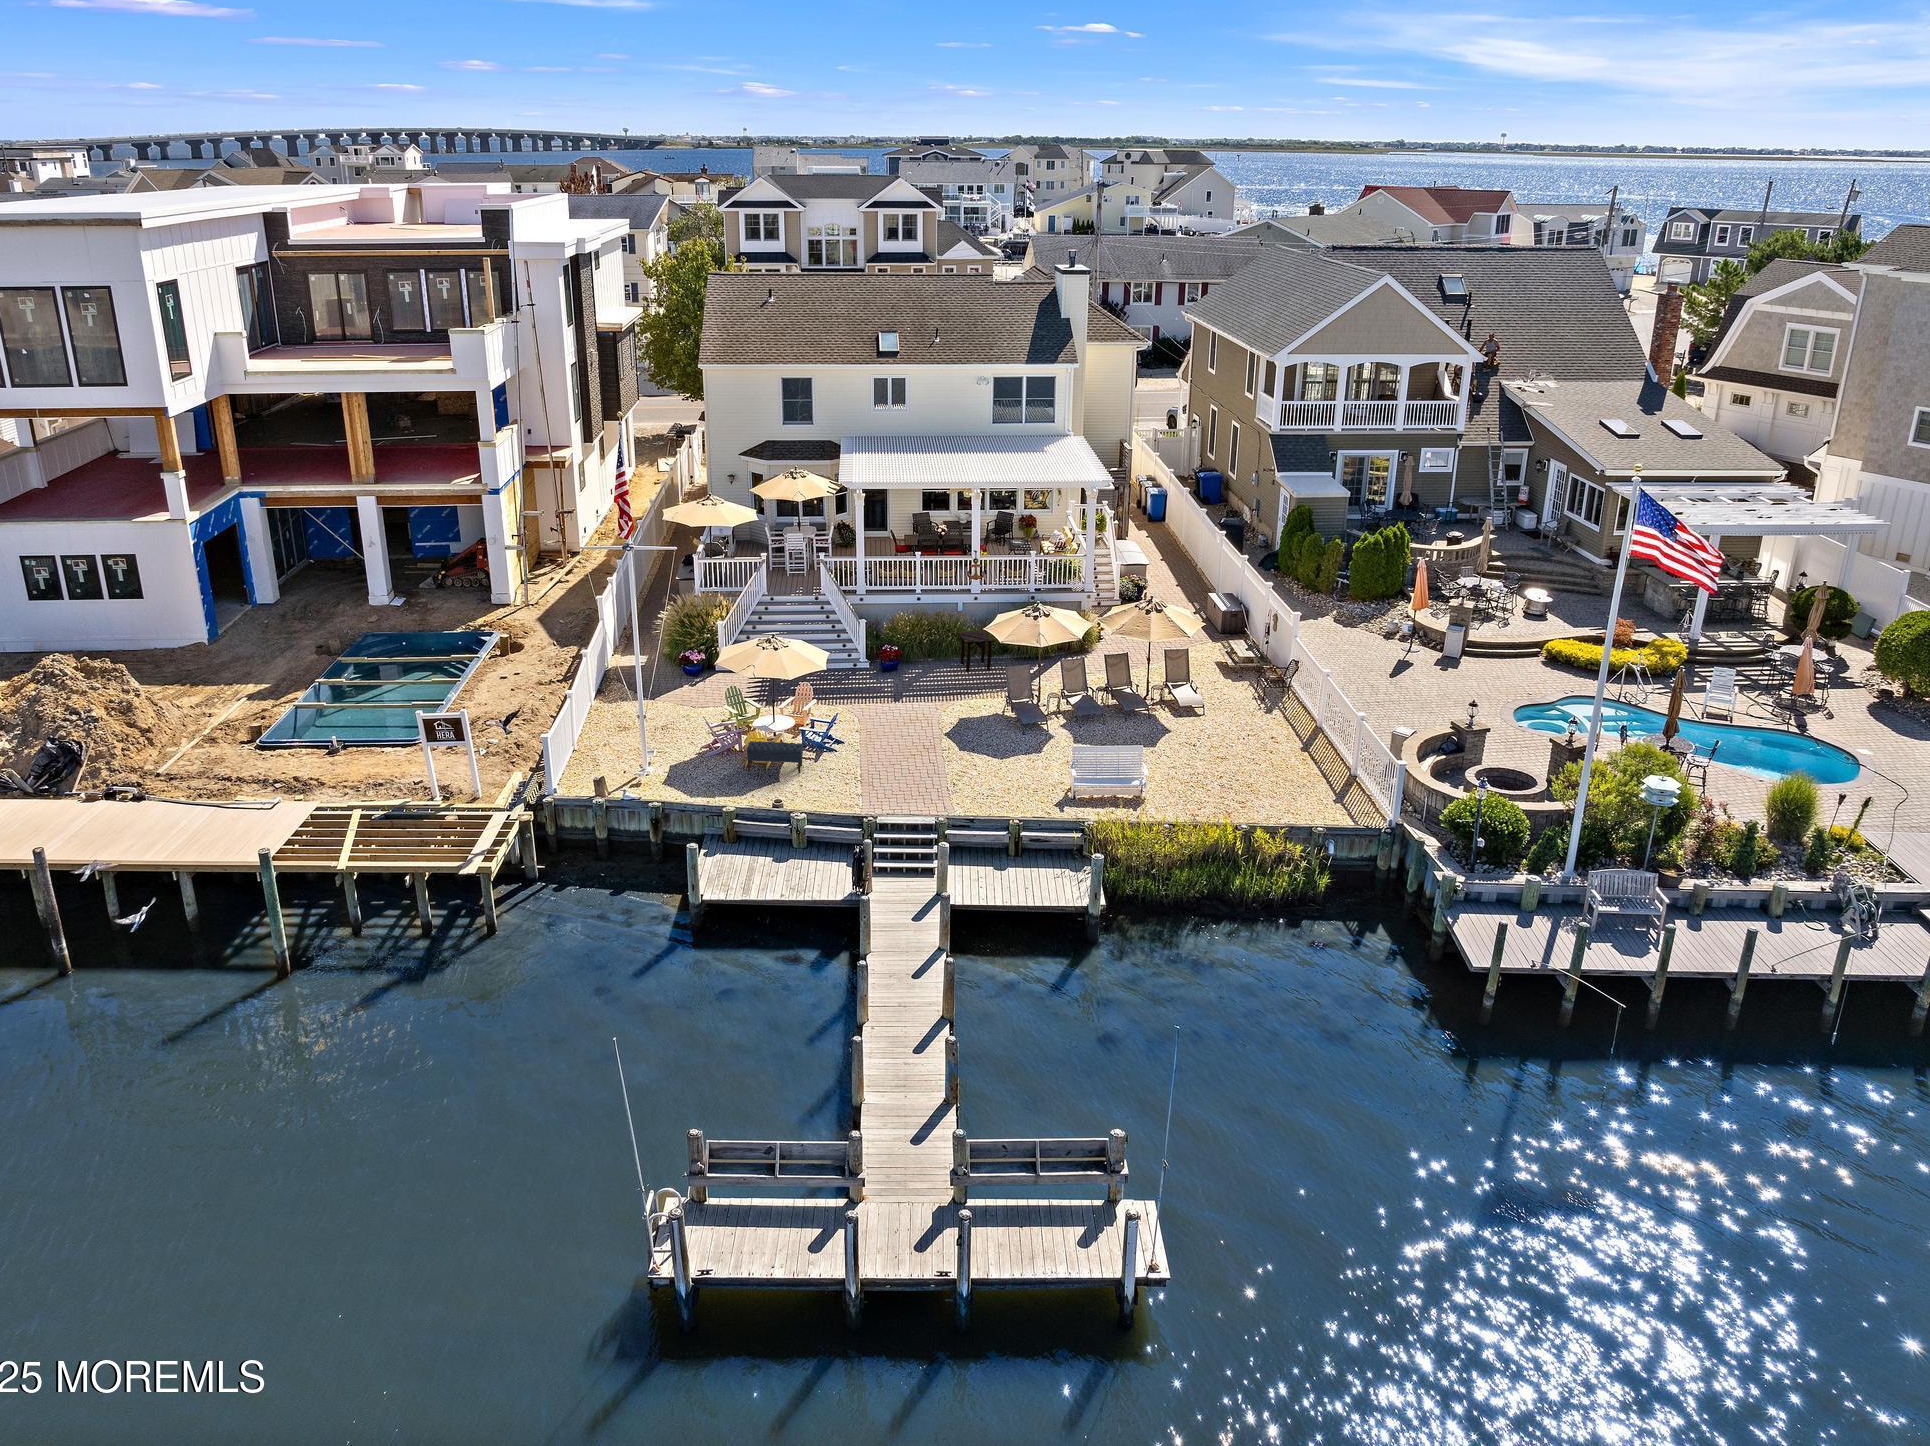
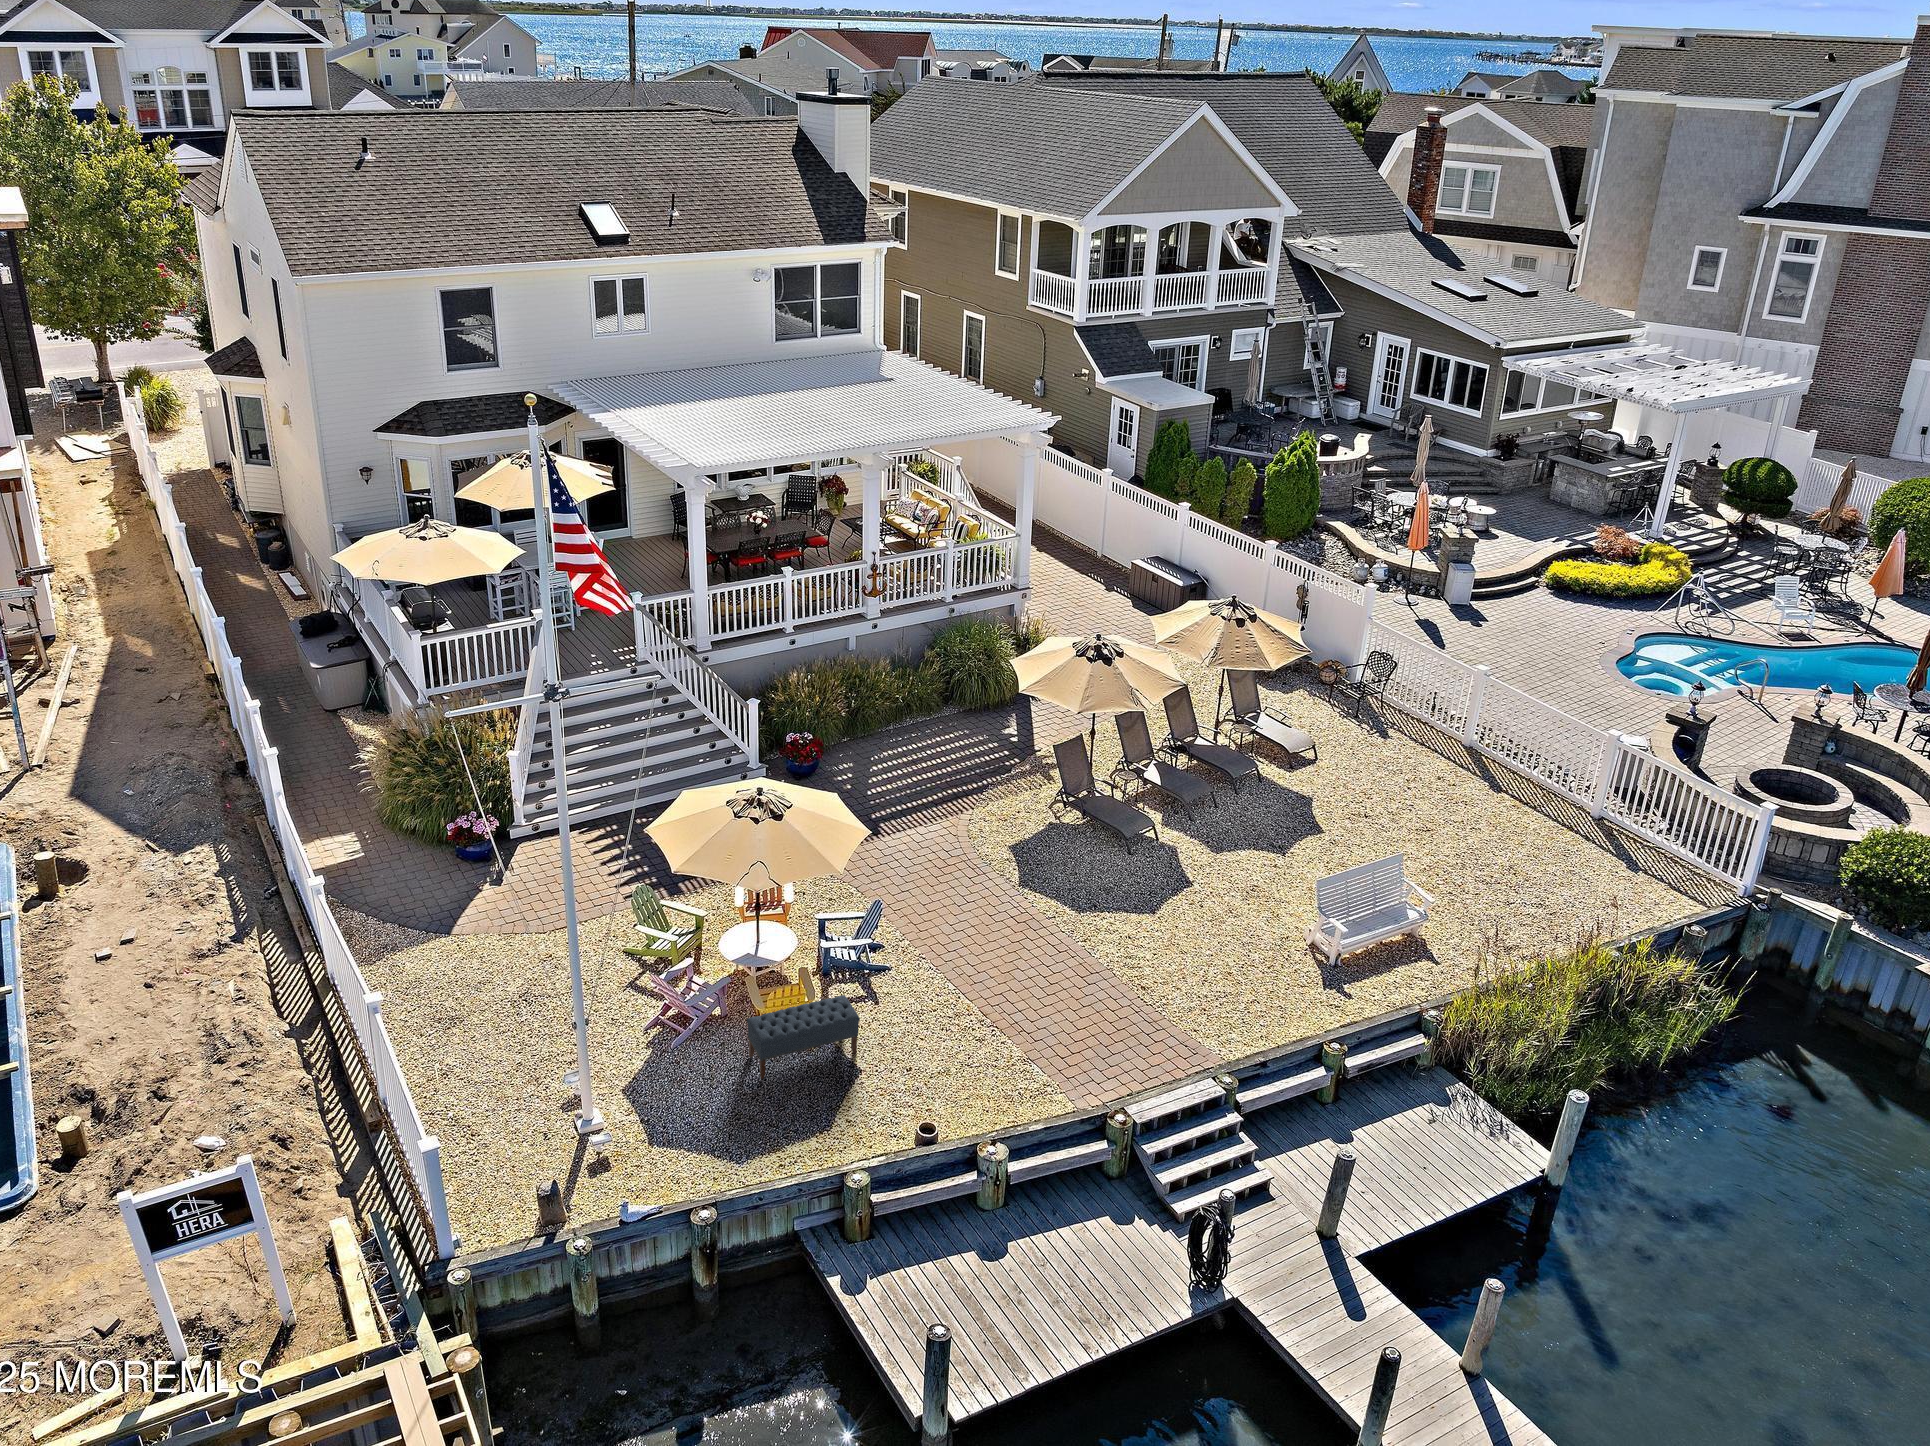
side table: present [957,630,994,671] -> none [881,678,951,751]

